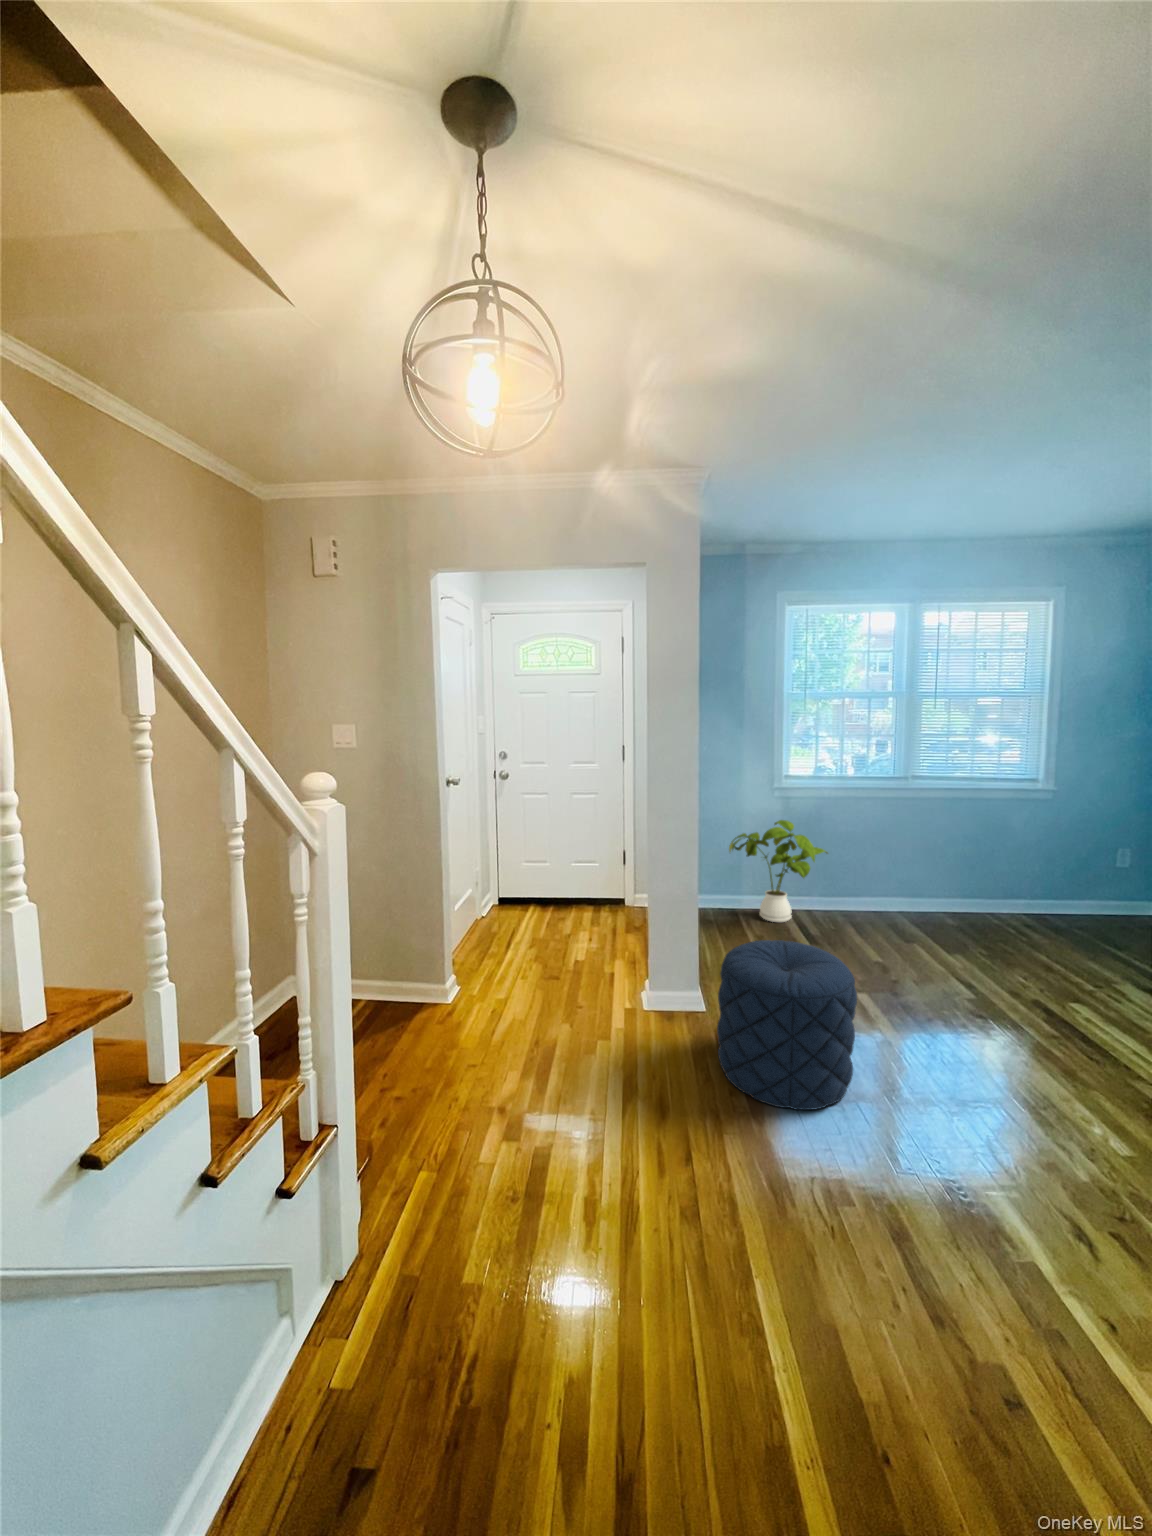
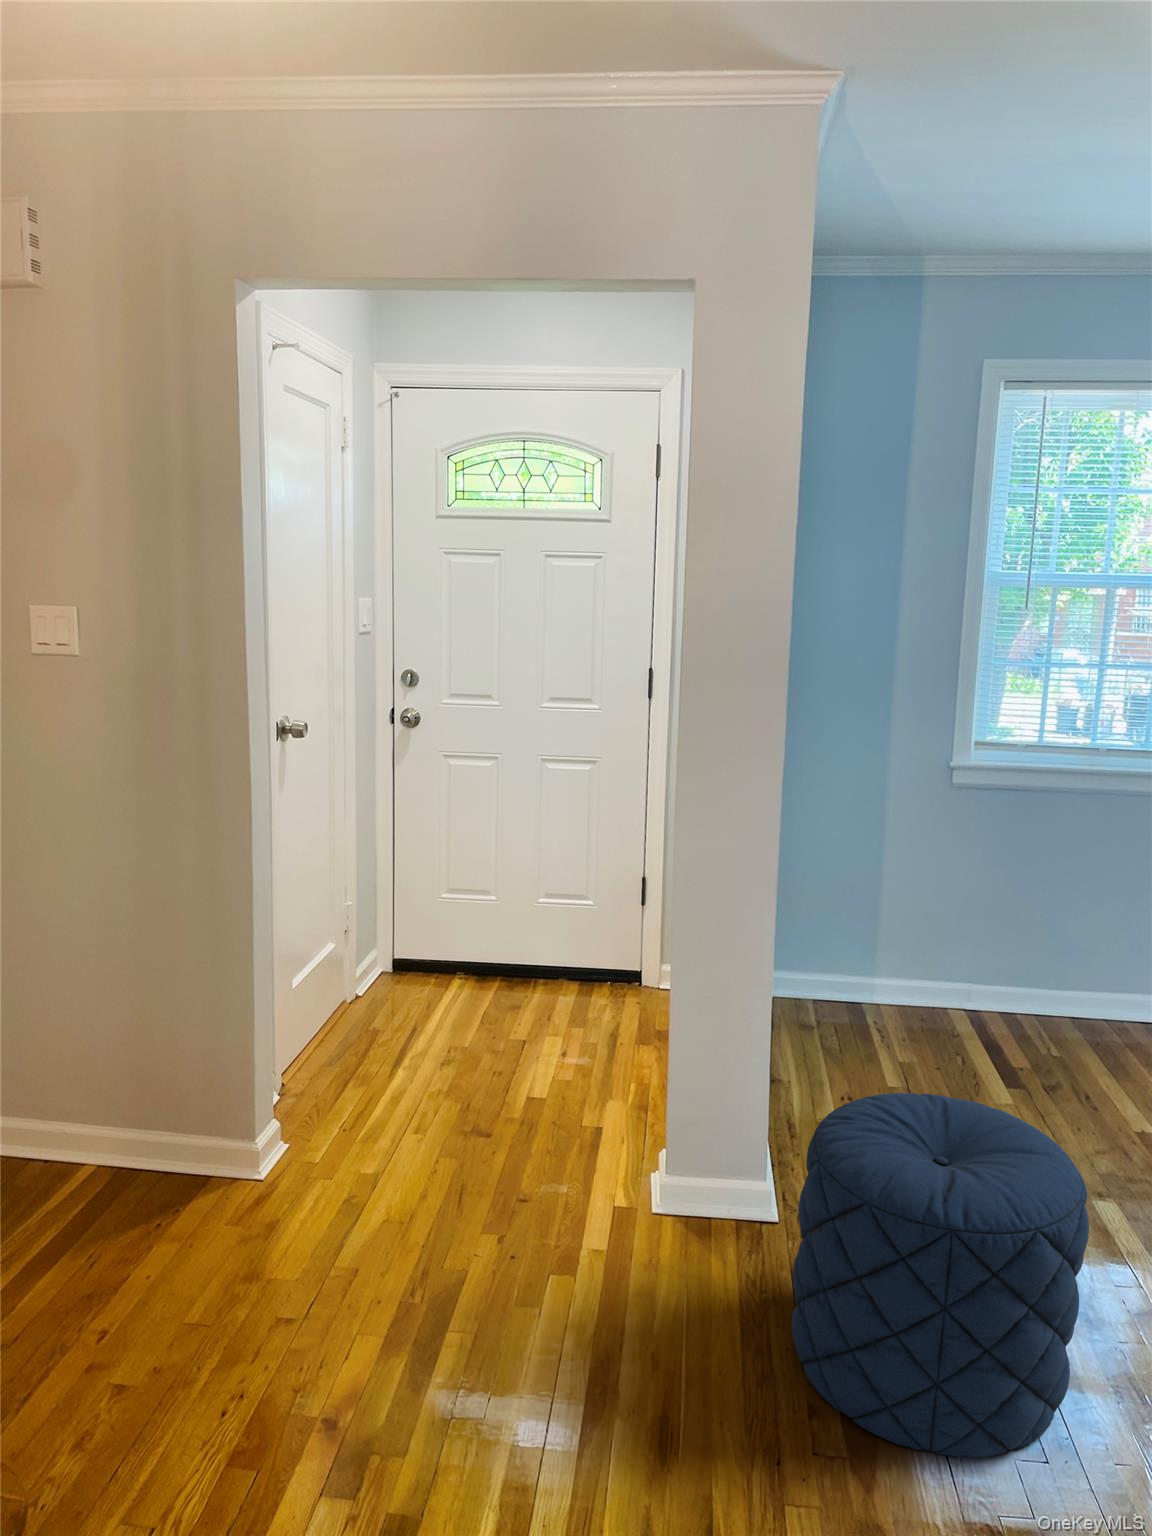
house plant: present [729,820,828,922] -> none [855,832,1056,1035]

